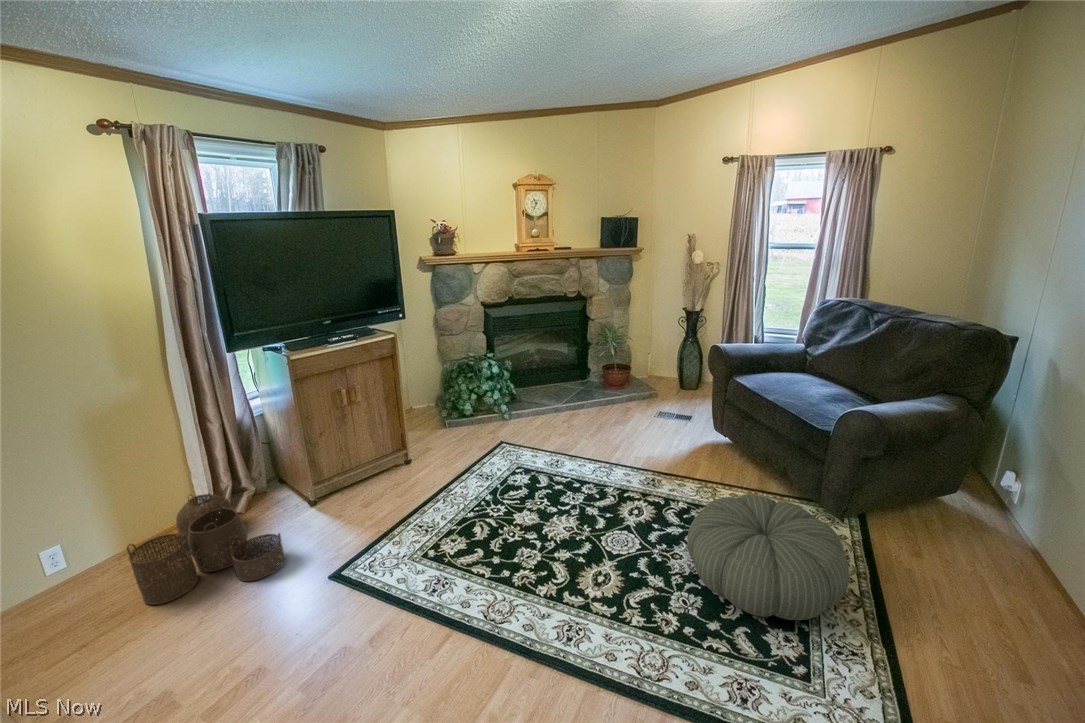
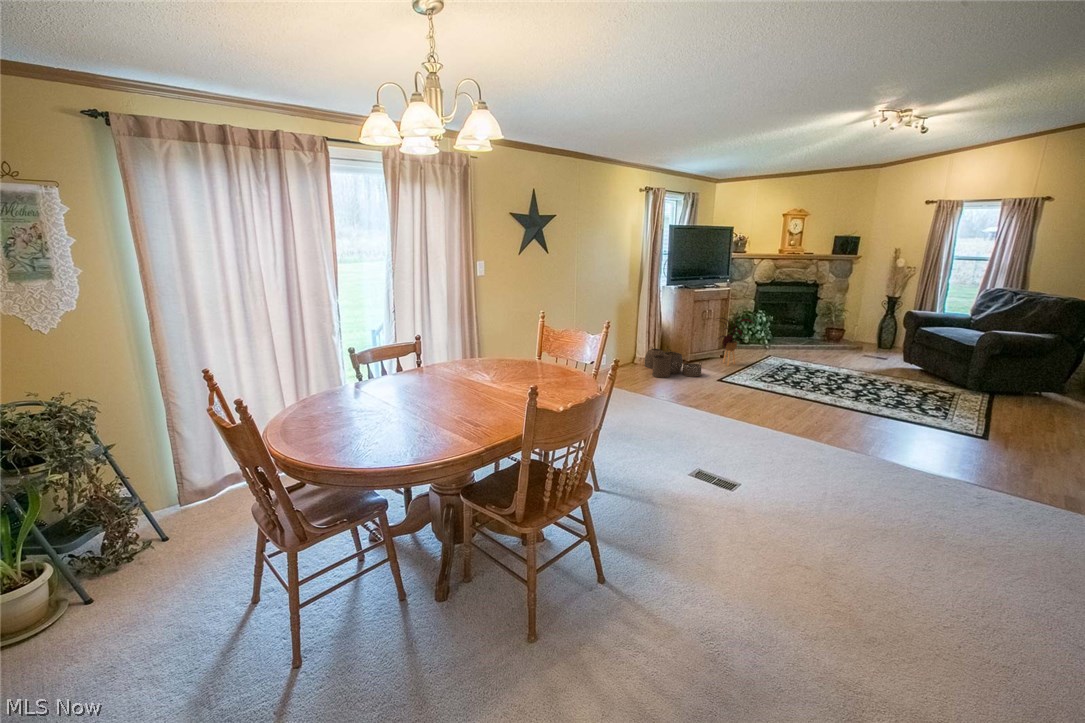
house plant: none [337,377,417,502] -> present [718,318,754,366]
pouf: present [687,495,849,620] -> none [895,366,975,403]

